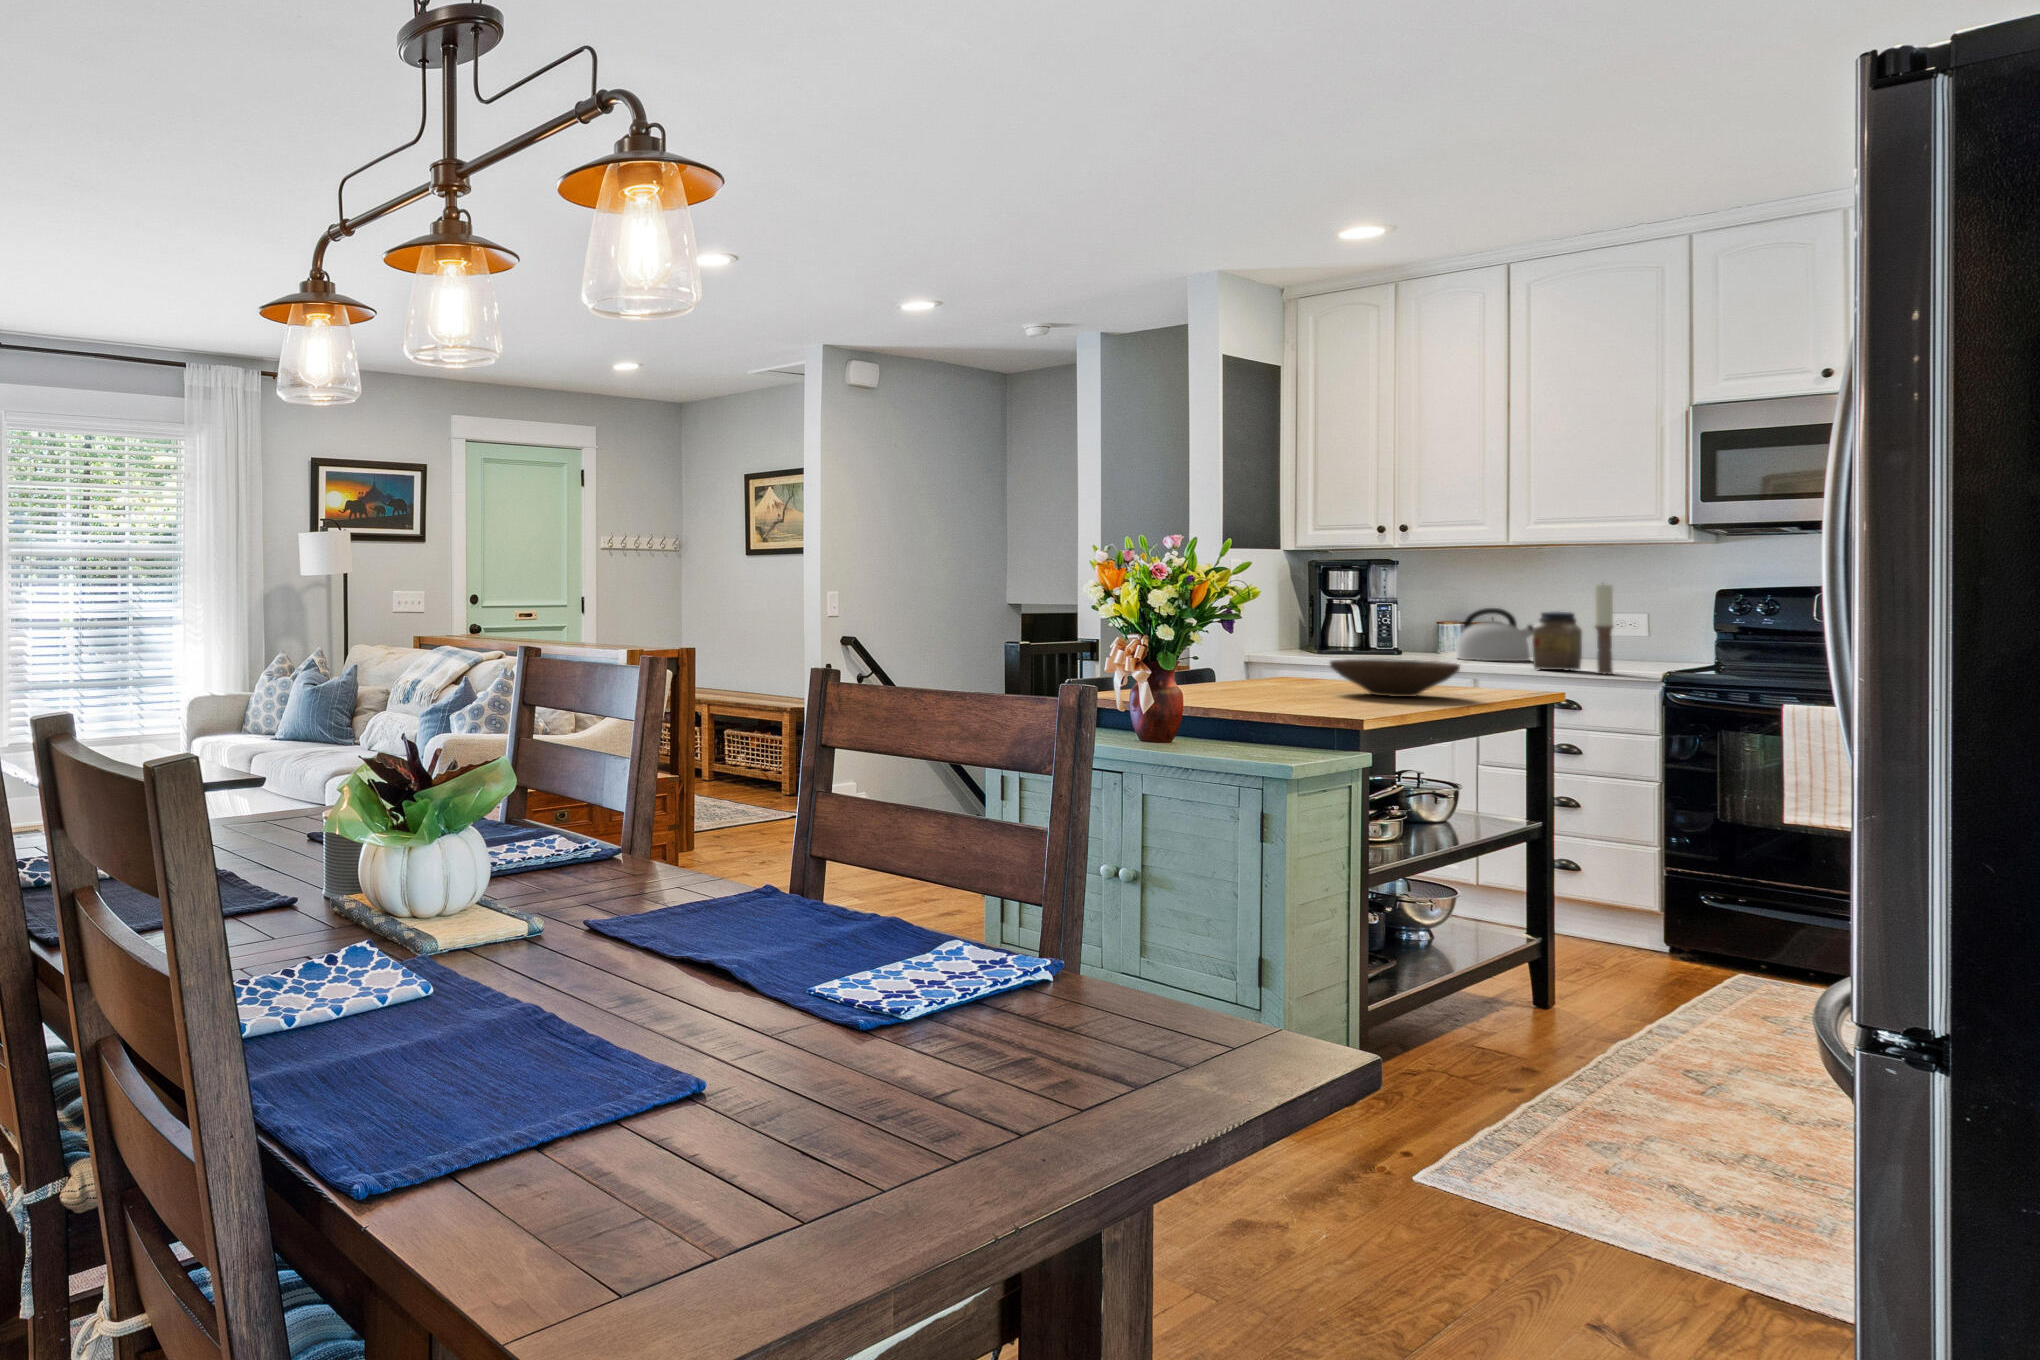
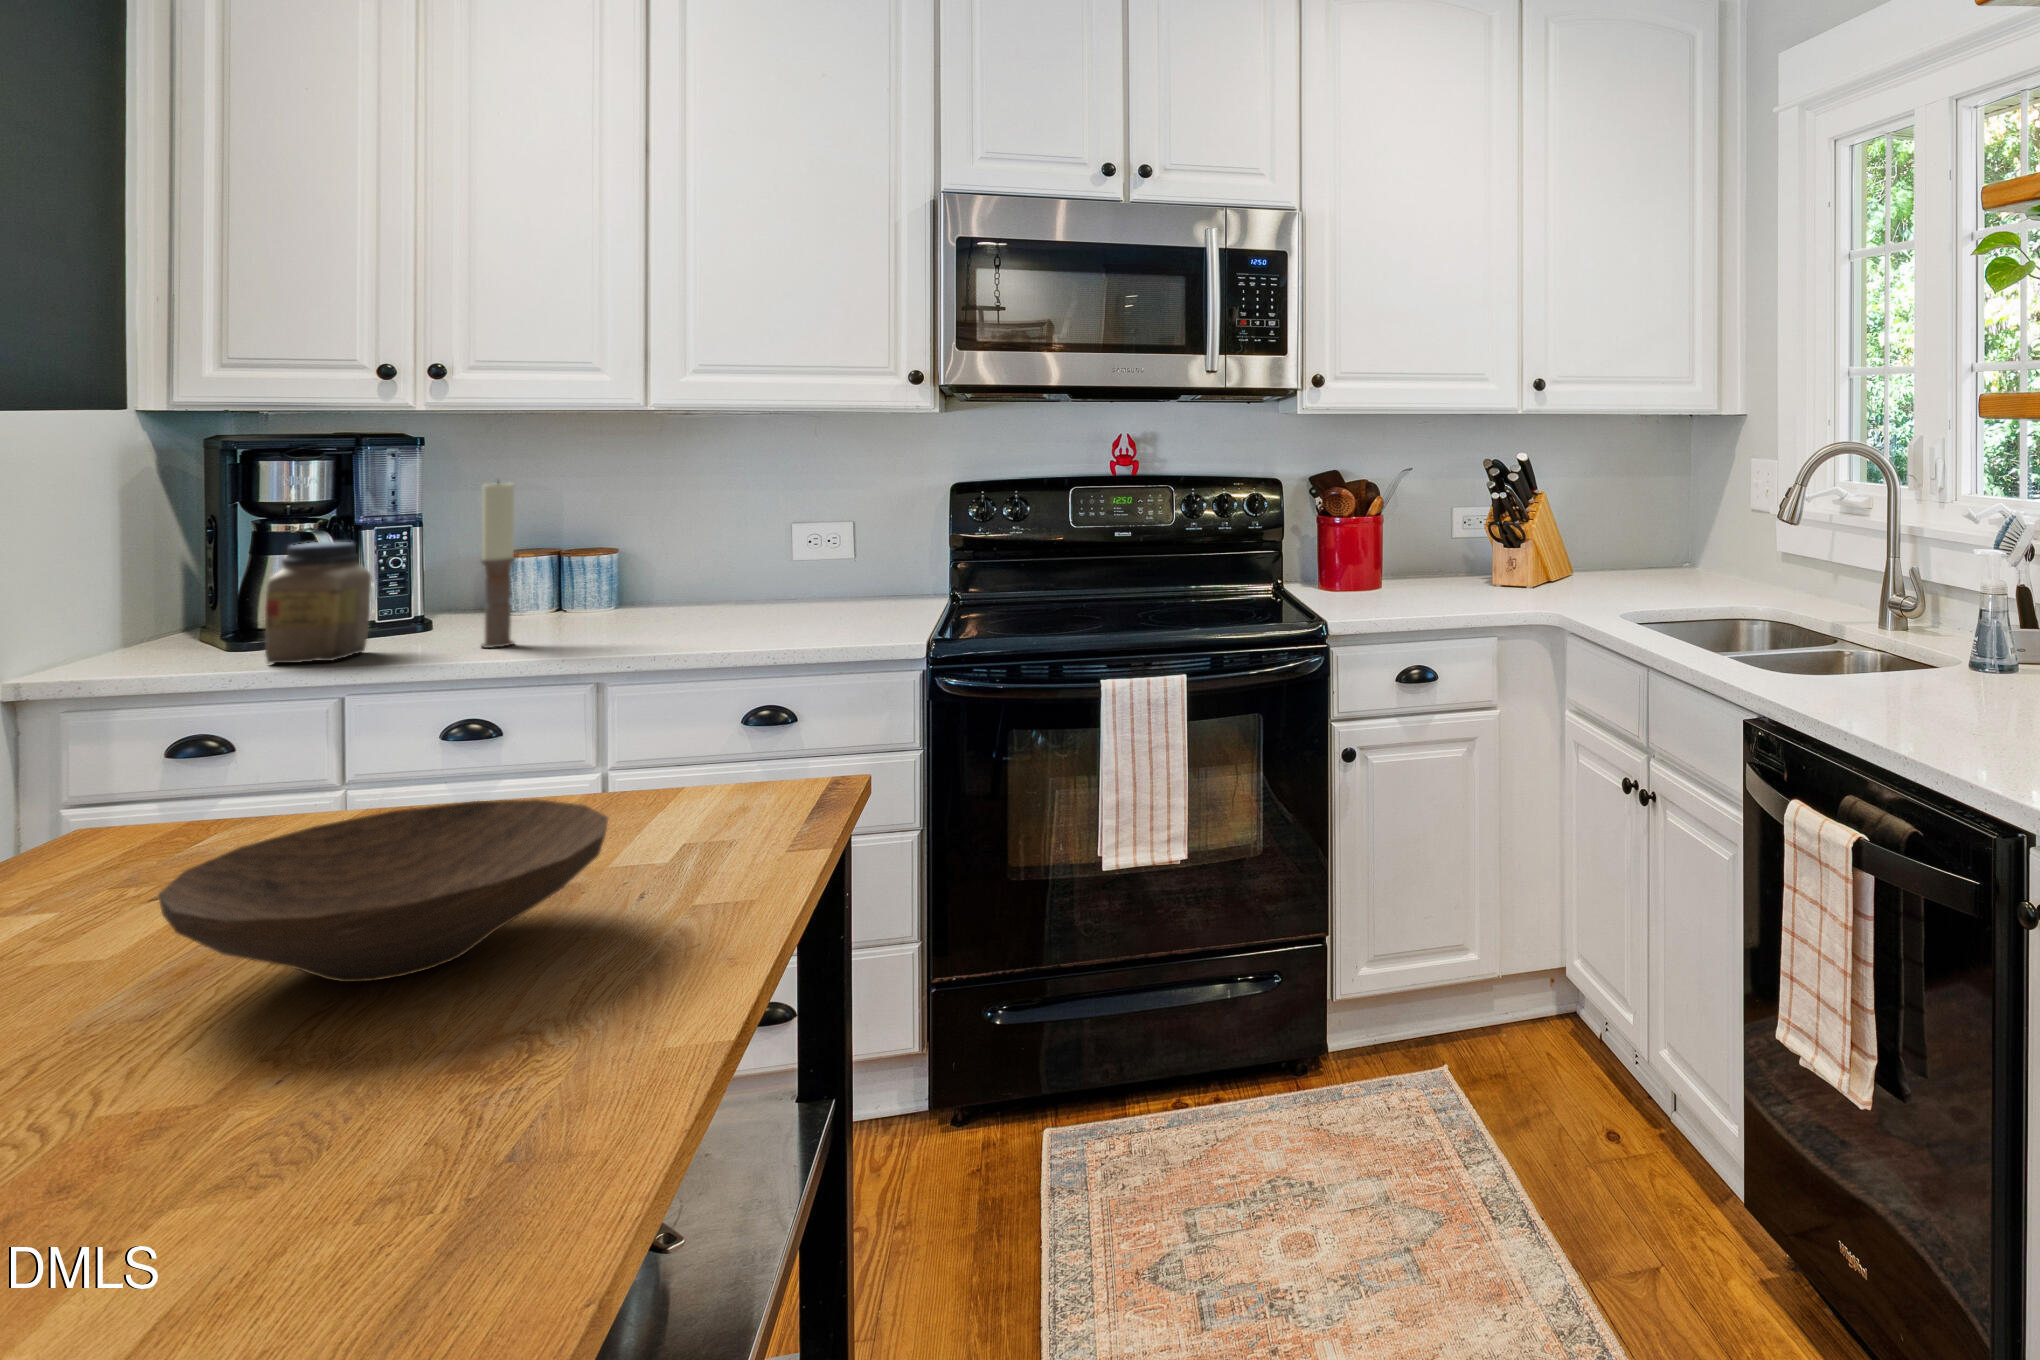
candle: present [1594,584,1613,674] -> present [481,482,515,648]
kettle: present [1457,608,1534,661] -> none [536,520,682,625]
jar: present [1532,611,1582,670] -> present [265,542,371,663]

